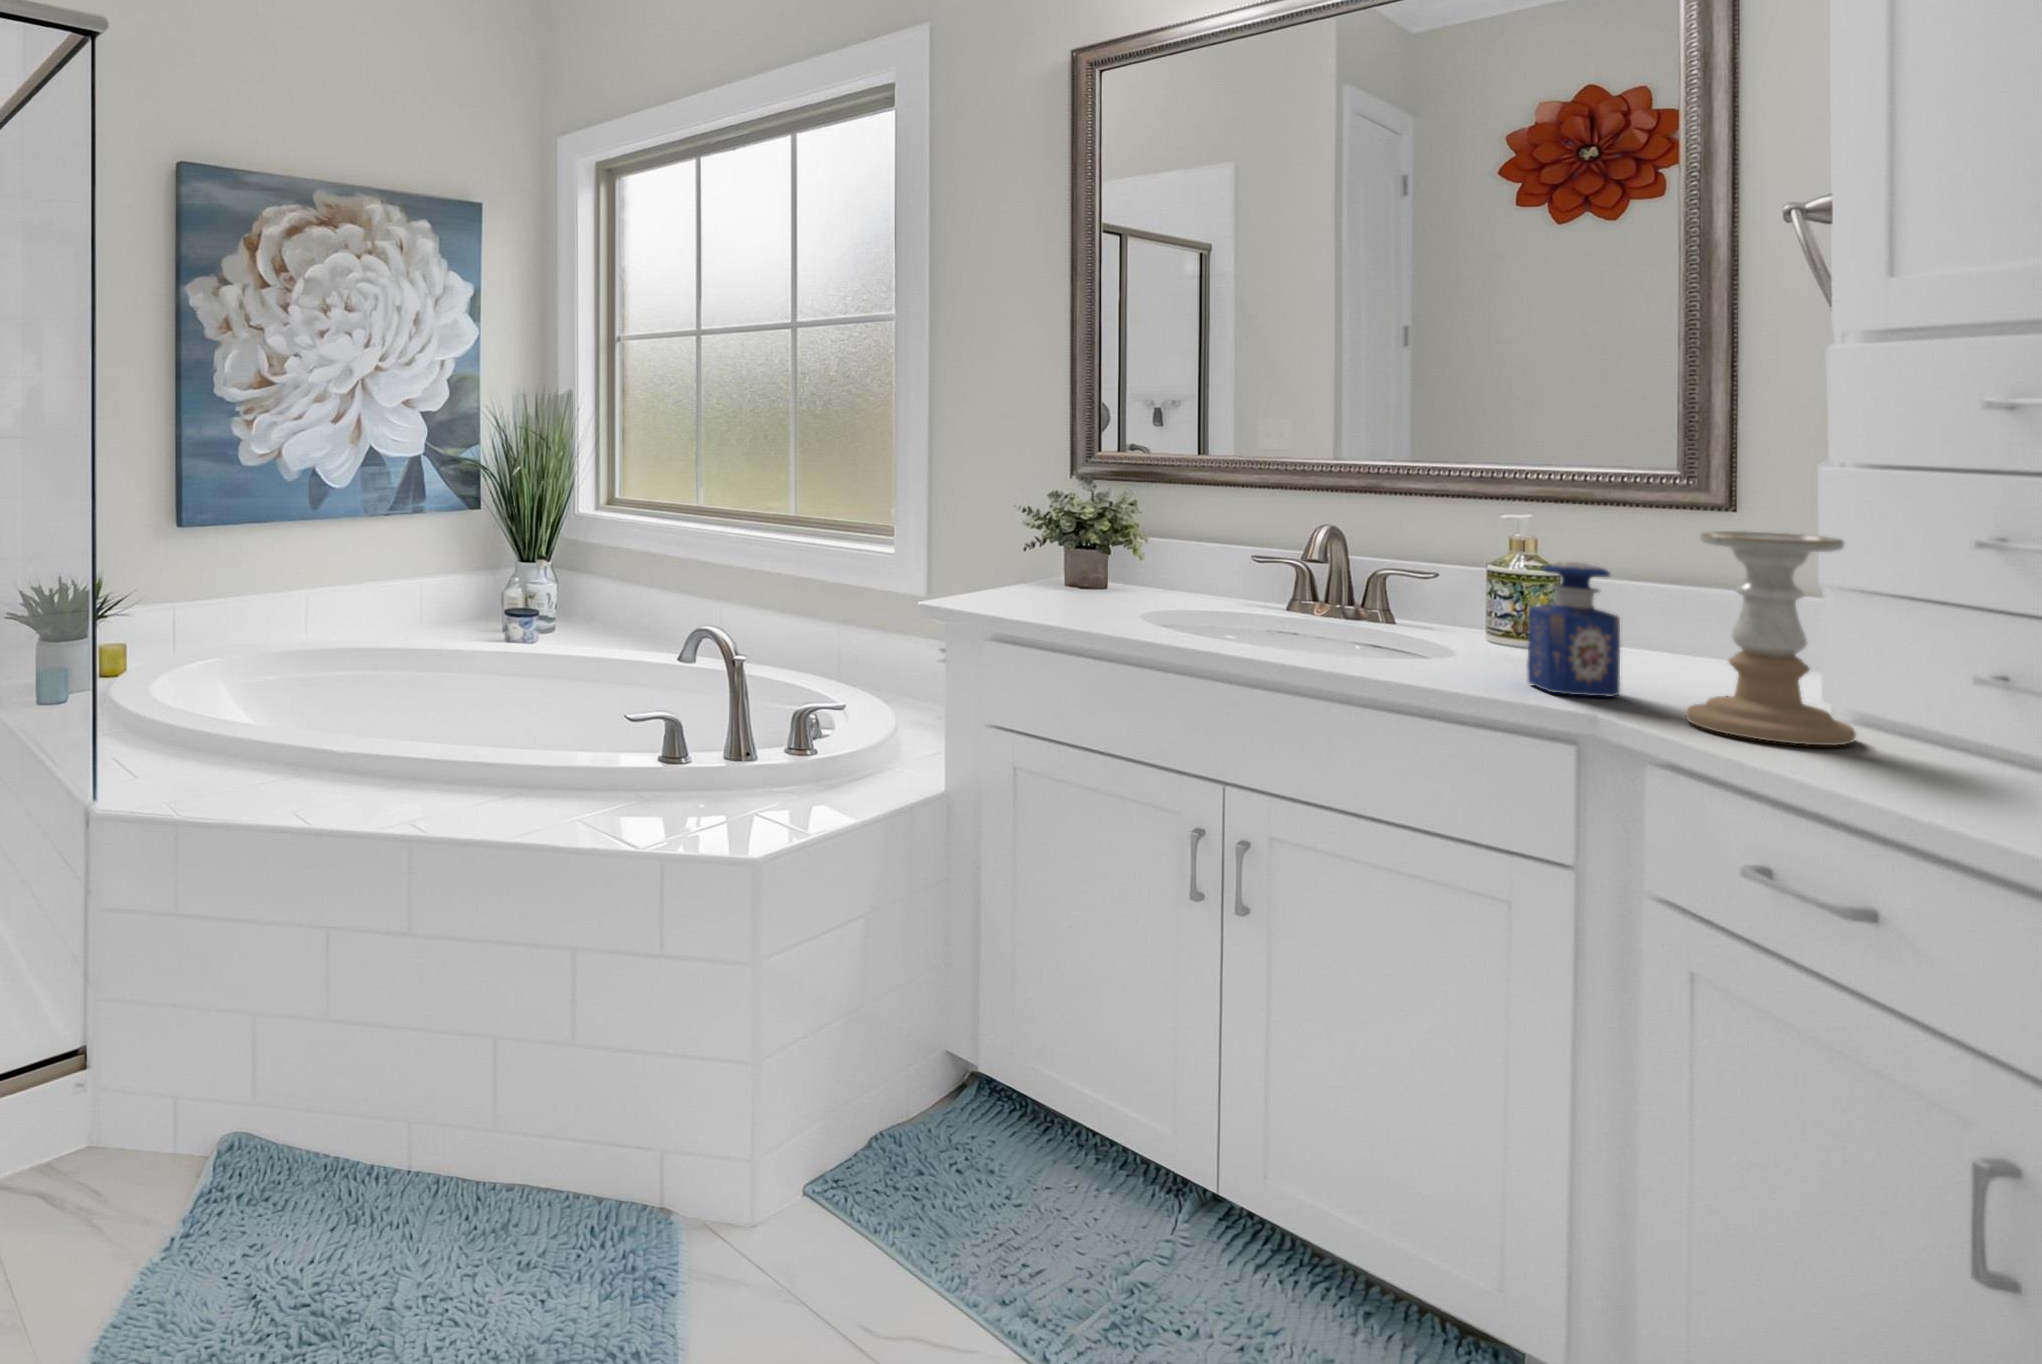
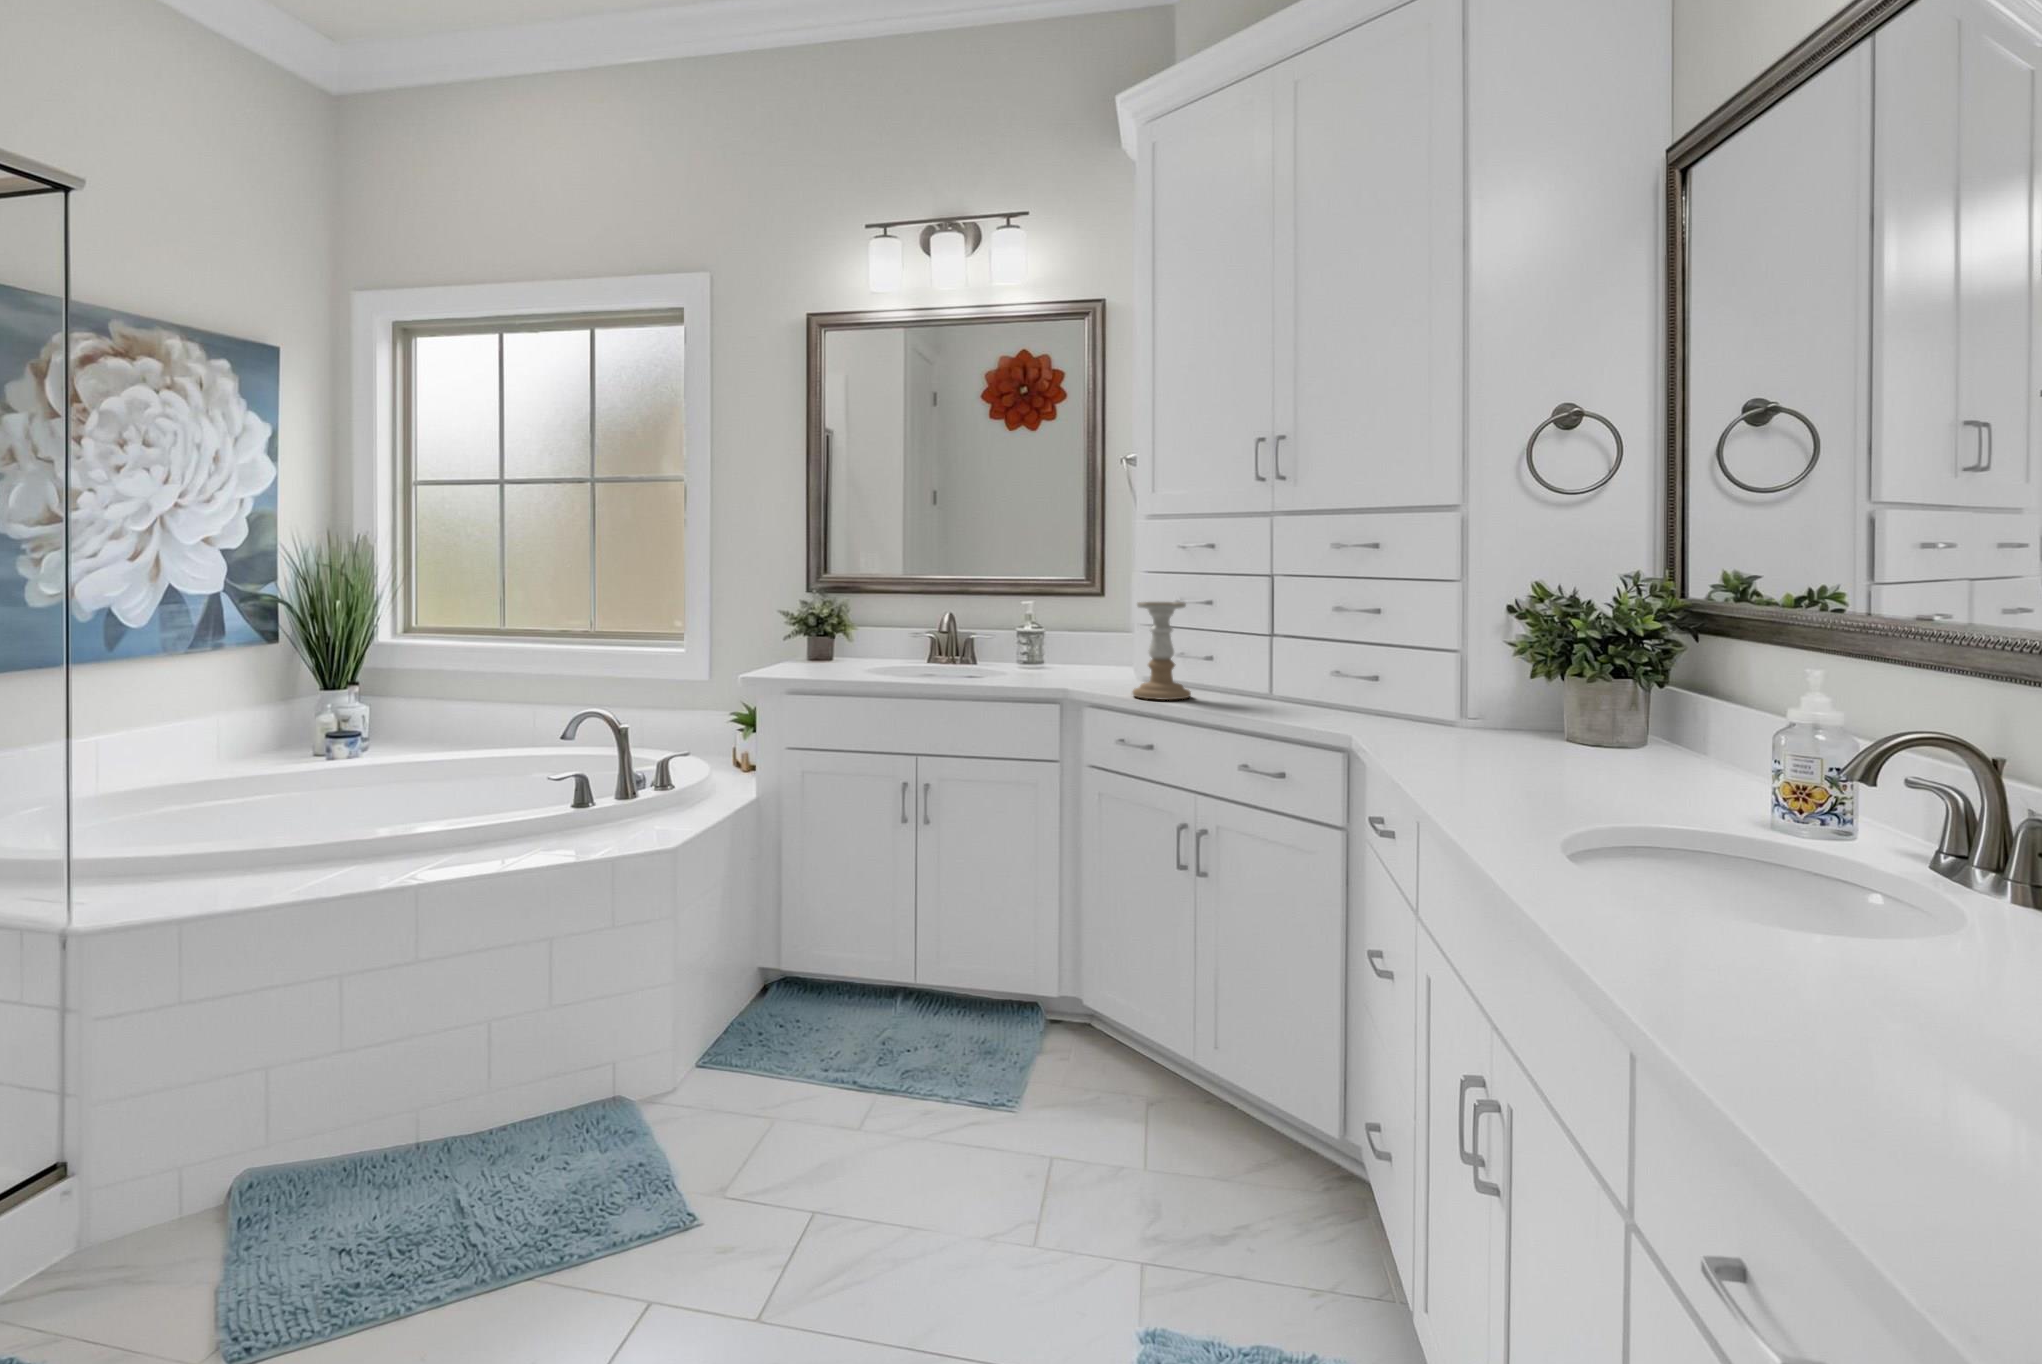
perfume bottle: present [1527,562,1620,697] -> none [1068,623,1105,691]

